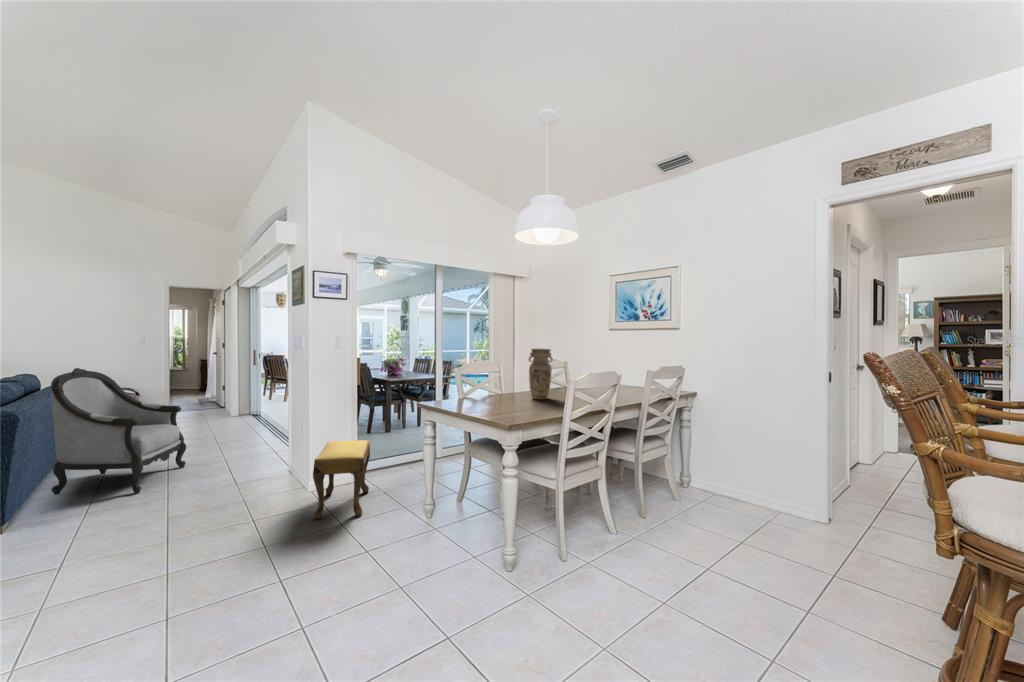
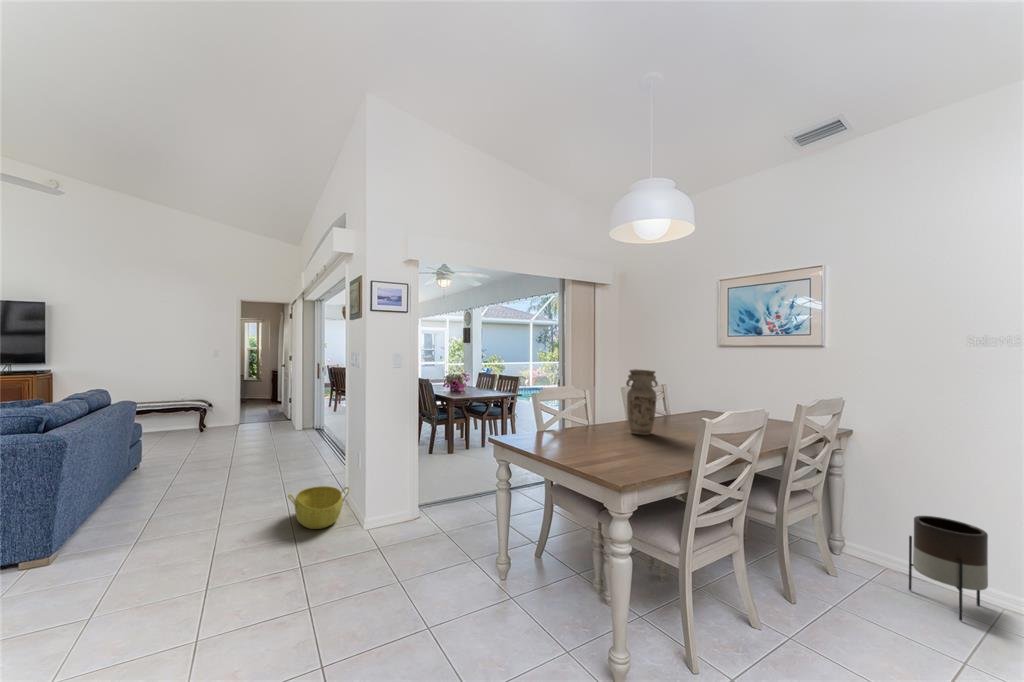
armchair: present [51,368,186,495] -> none [107,383,243,522]
footstool: present [313,440,370,519] -> none [366,474,432,572]
planter: none [726,451,771,519] -> present [909,516,988,621]
basket: none [237,457,295,493] -> present [288,486,350,529]

